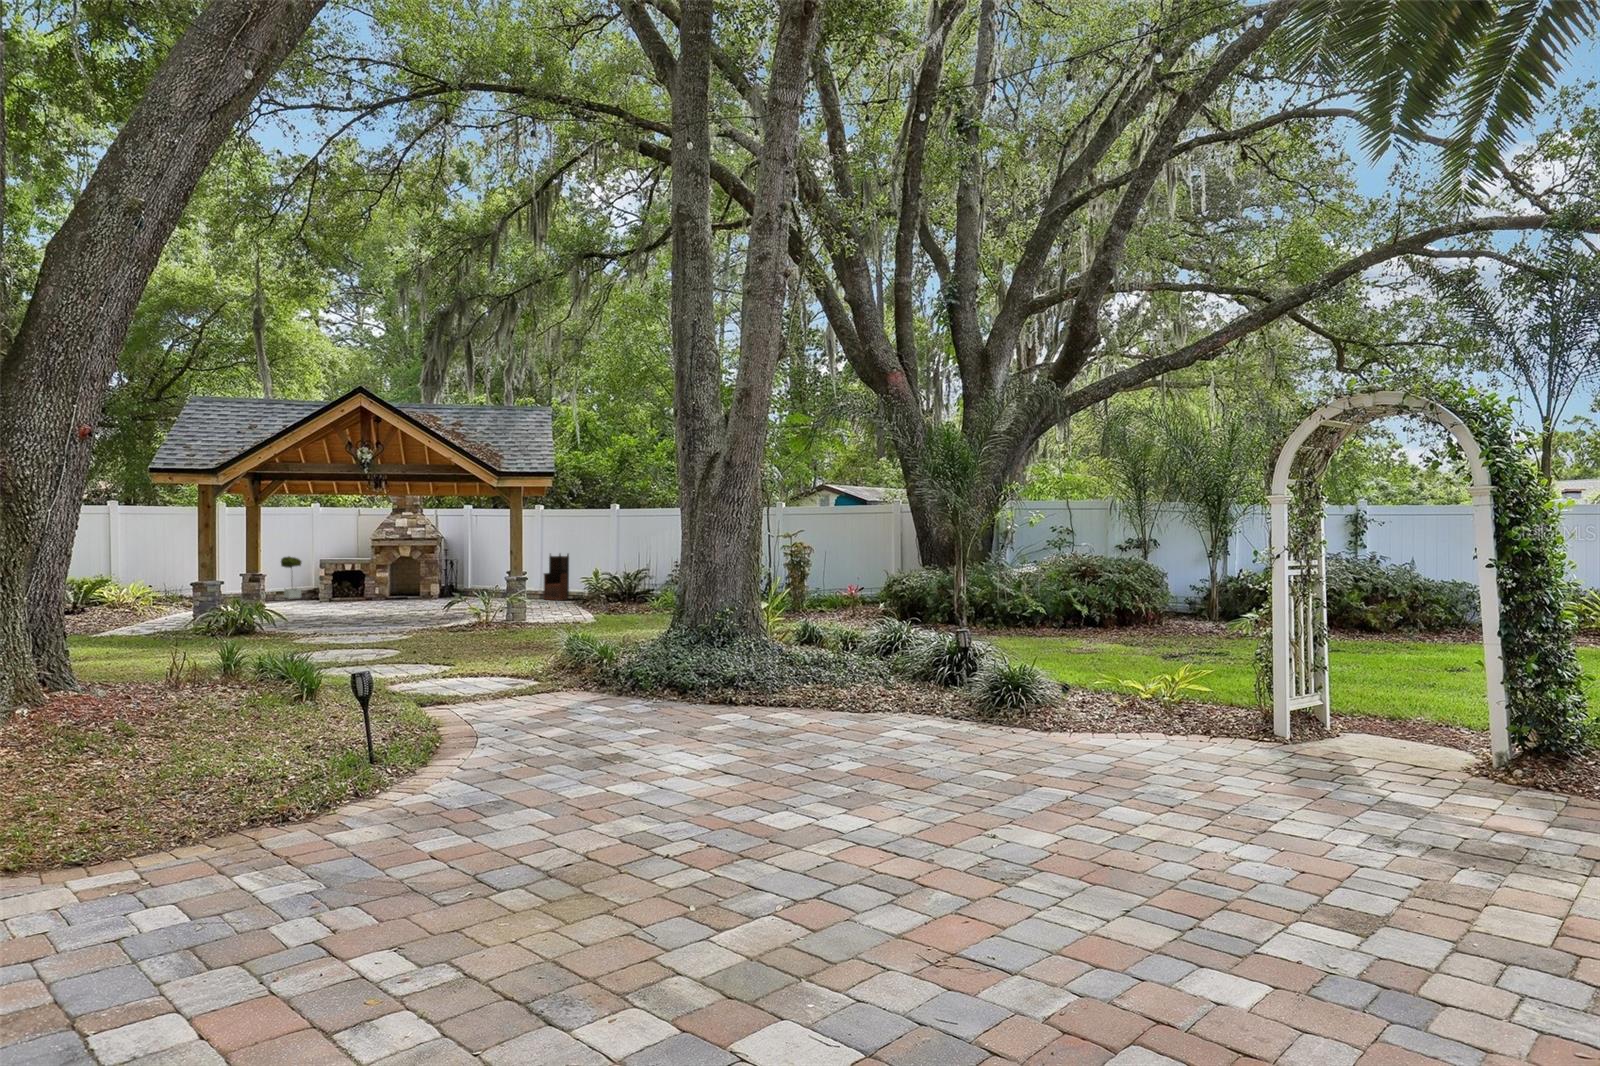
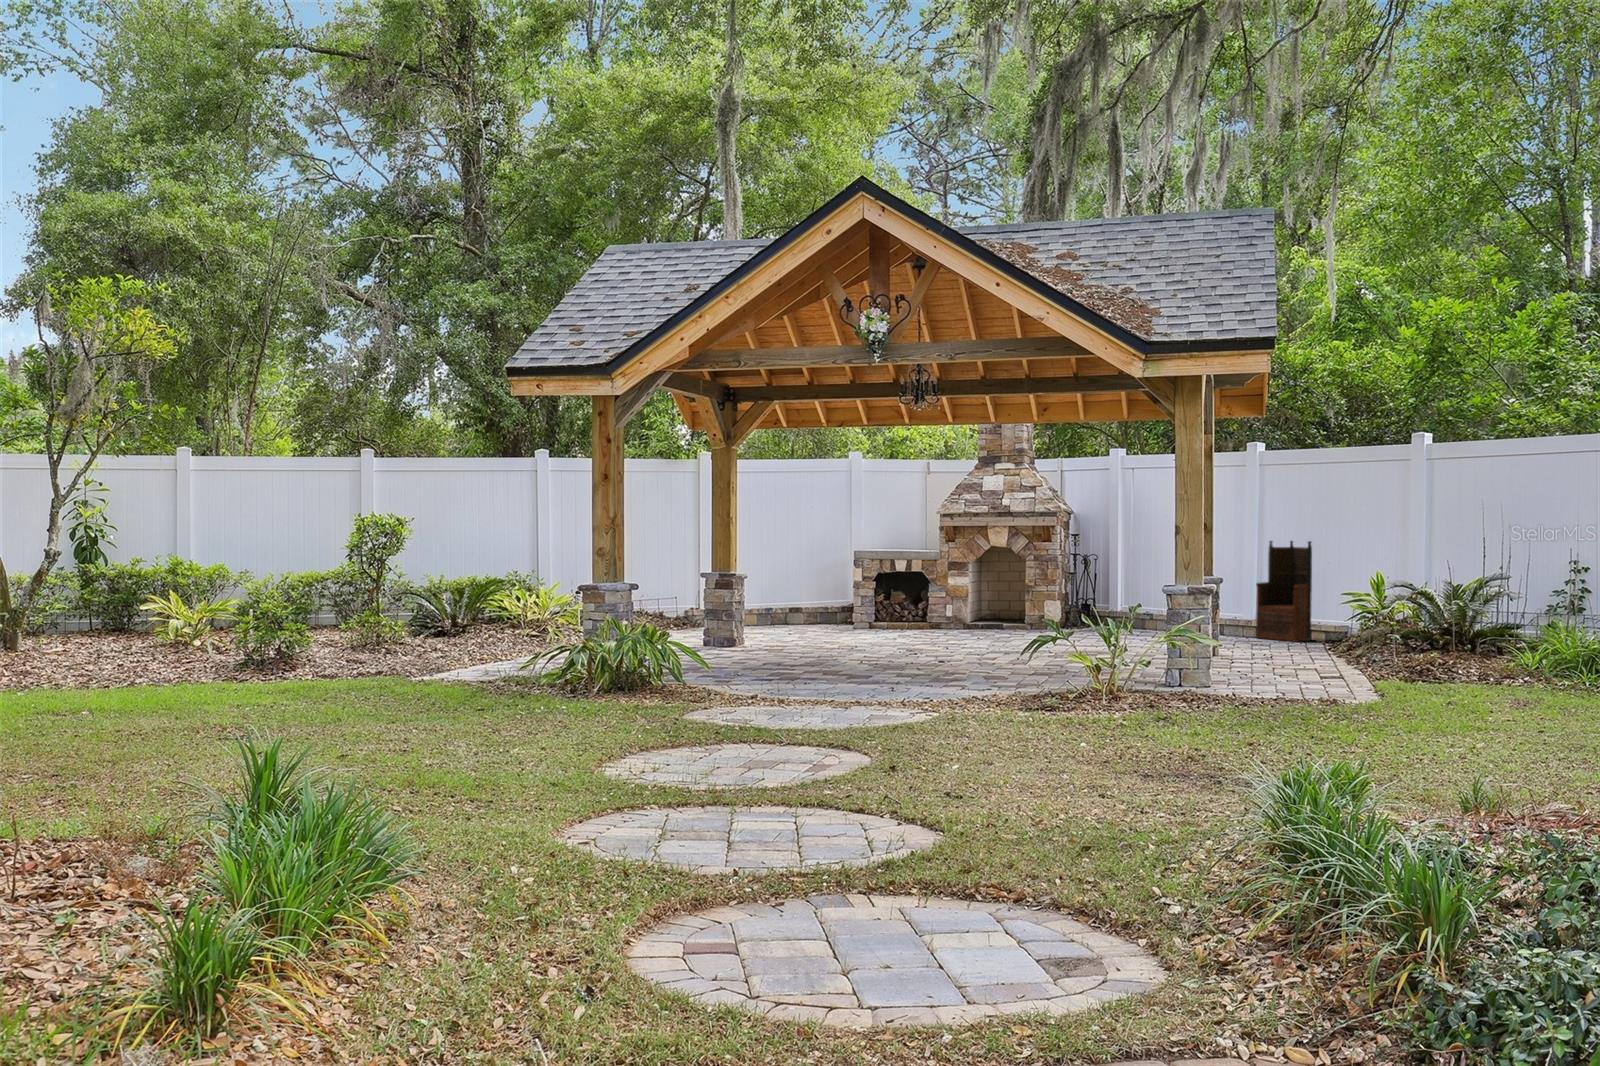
potted tree: present [281,556,301,599] -> none [799,543,831,617]

